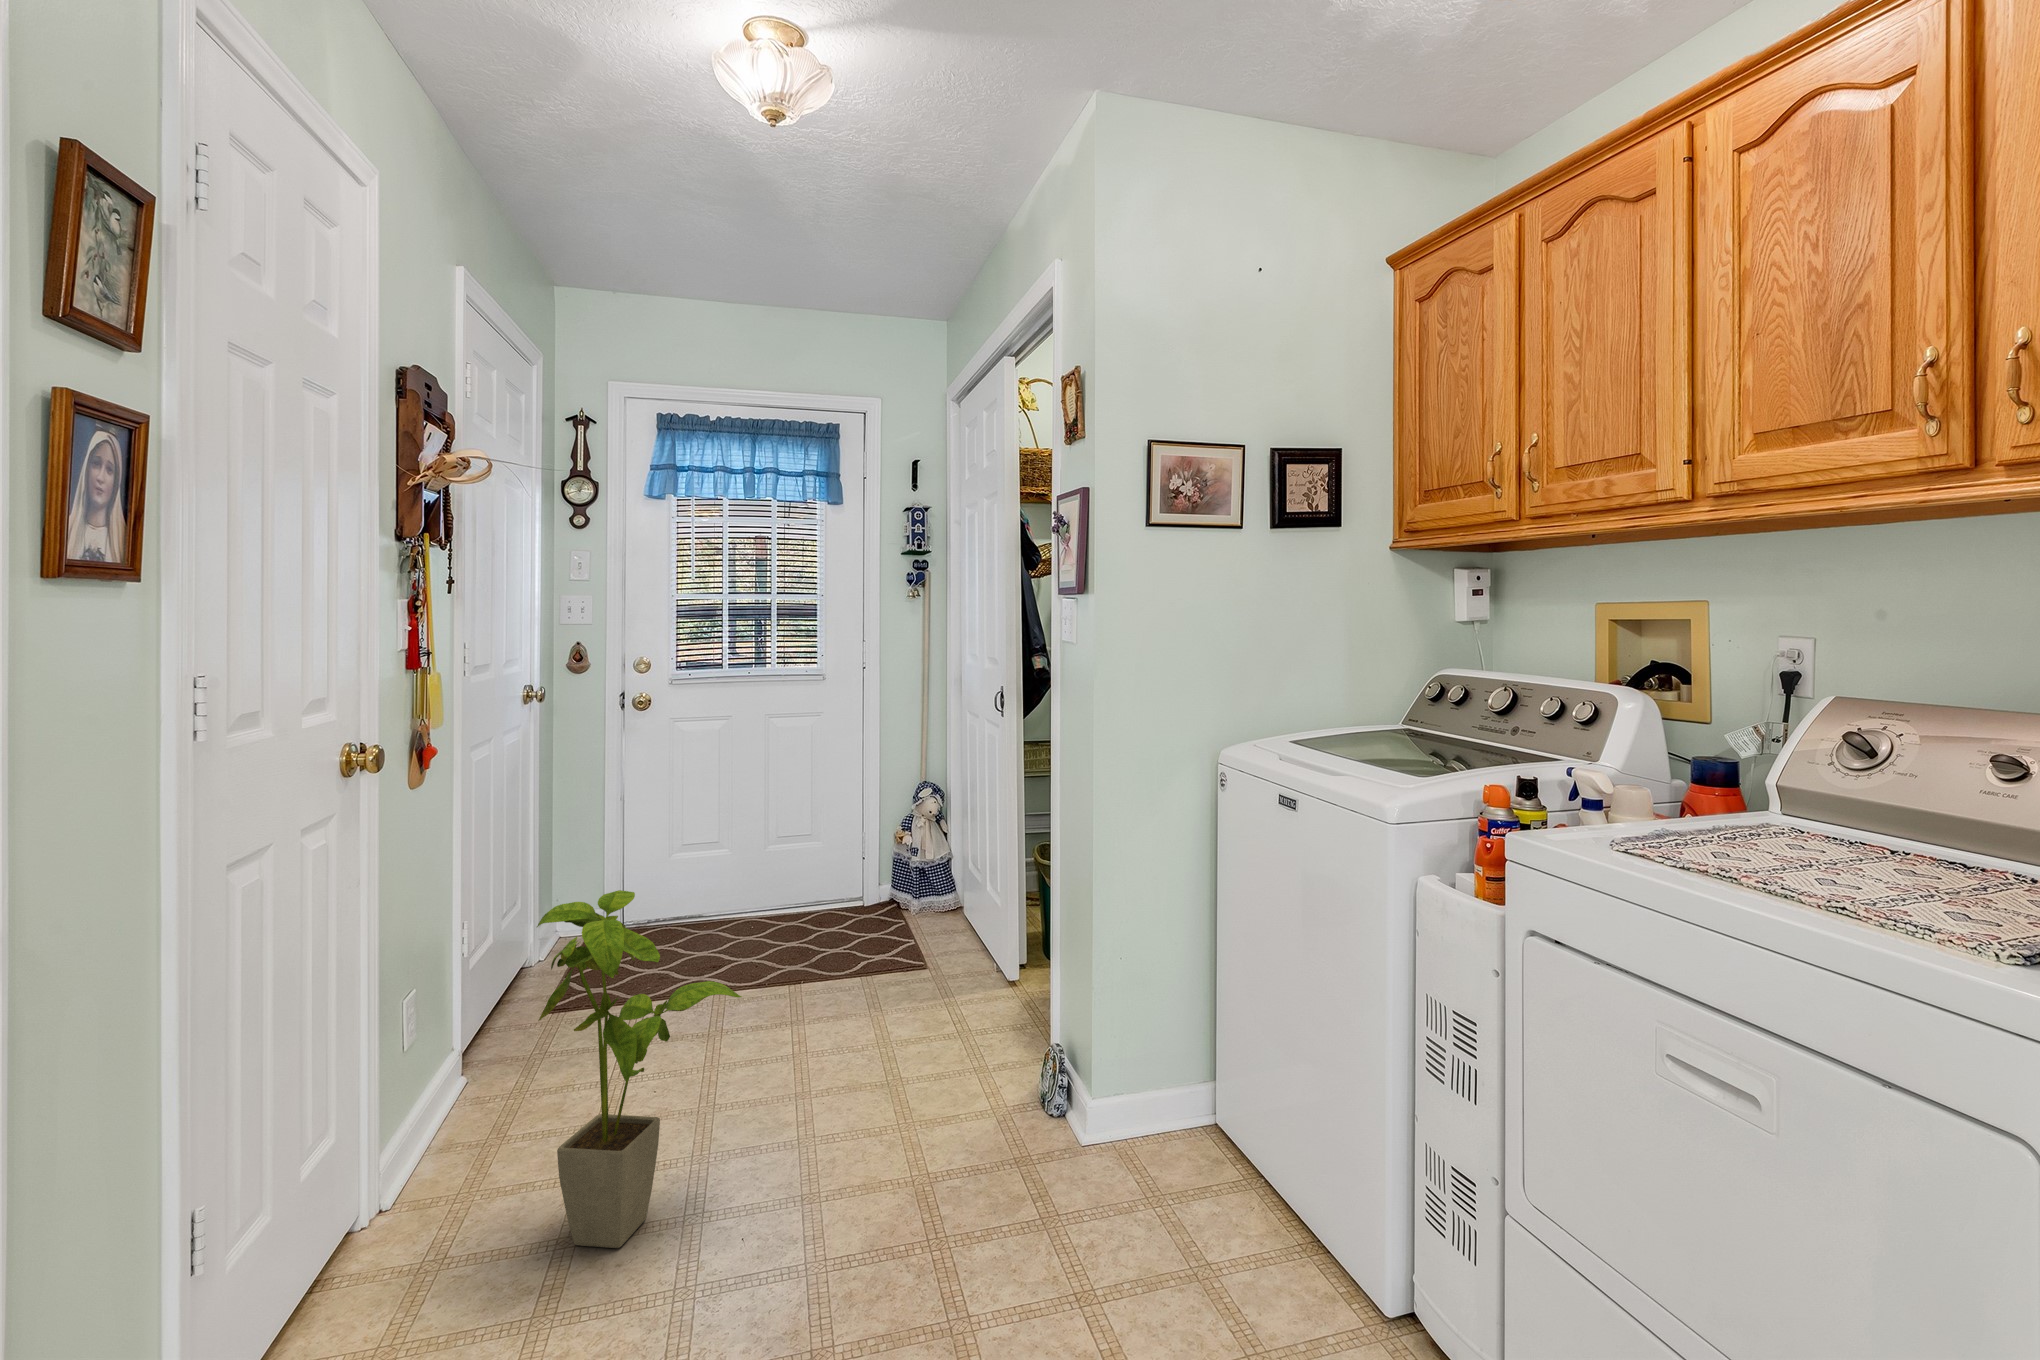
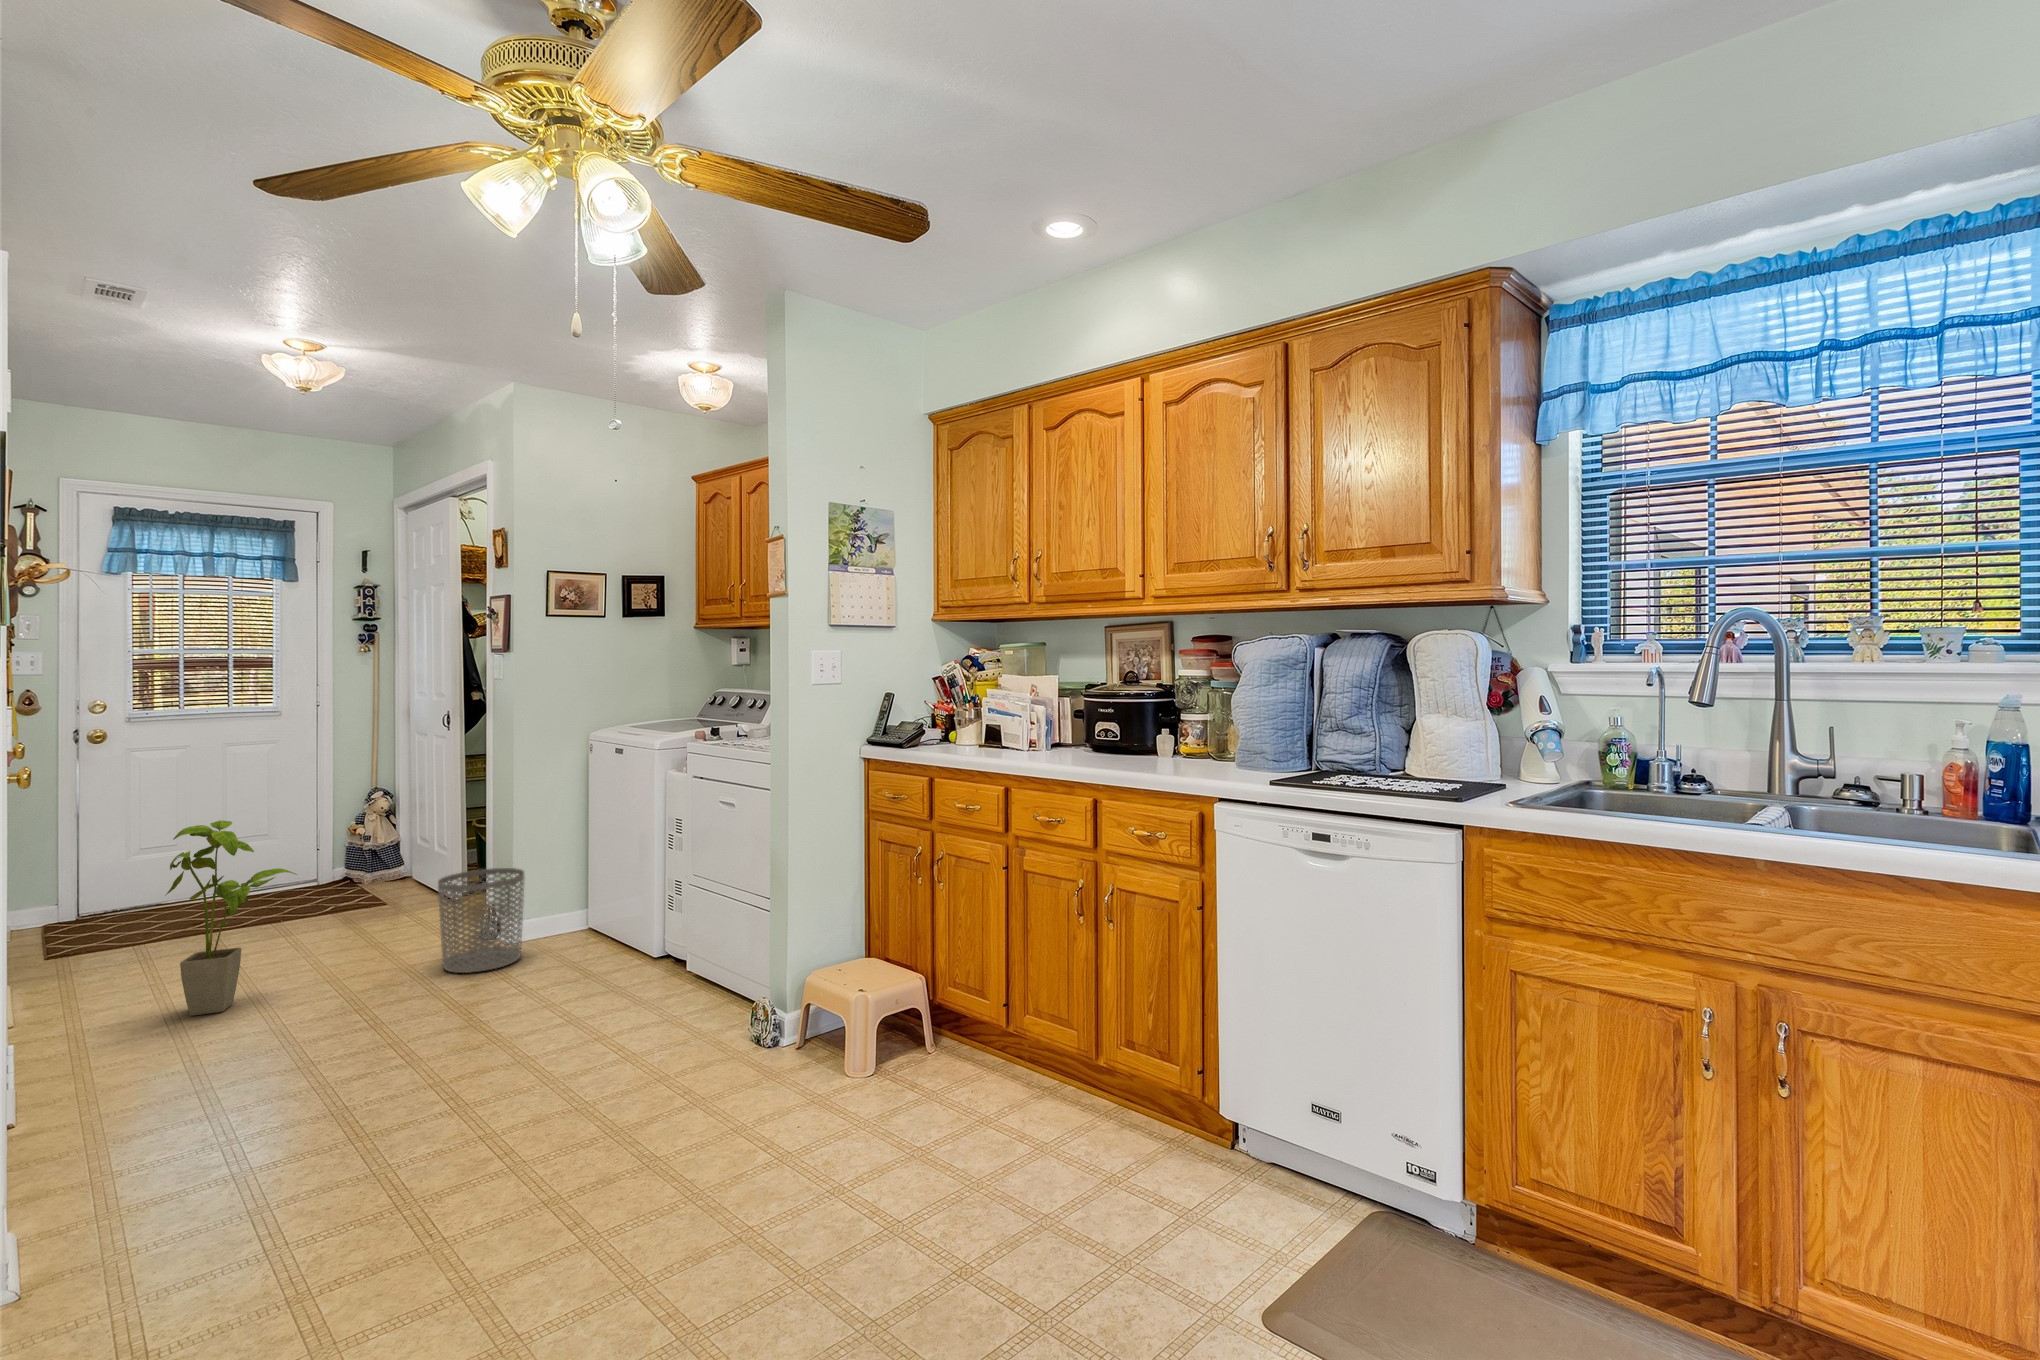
waste bin: none [963,1000,1111,1236] -> present [438,868,524,973]

